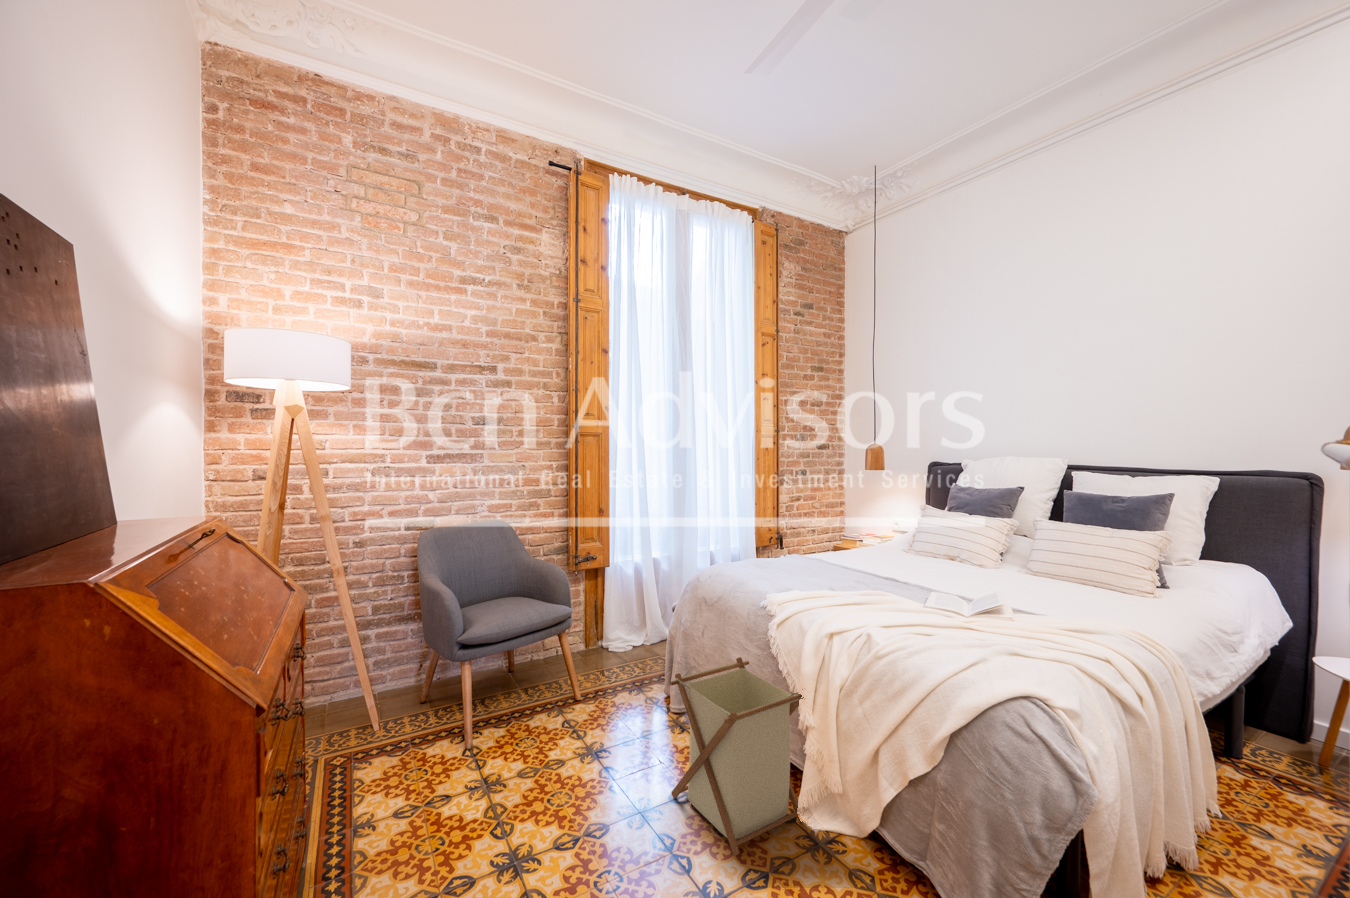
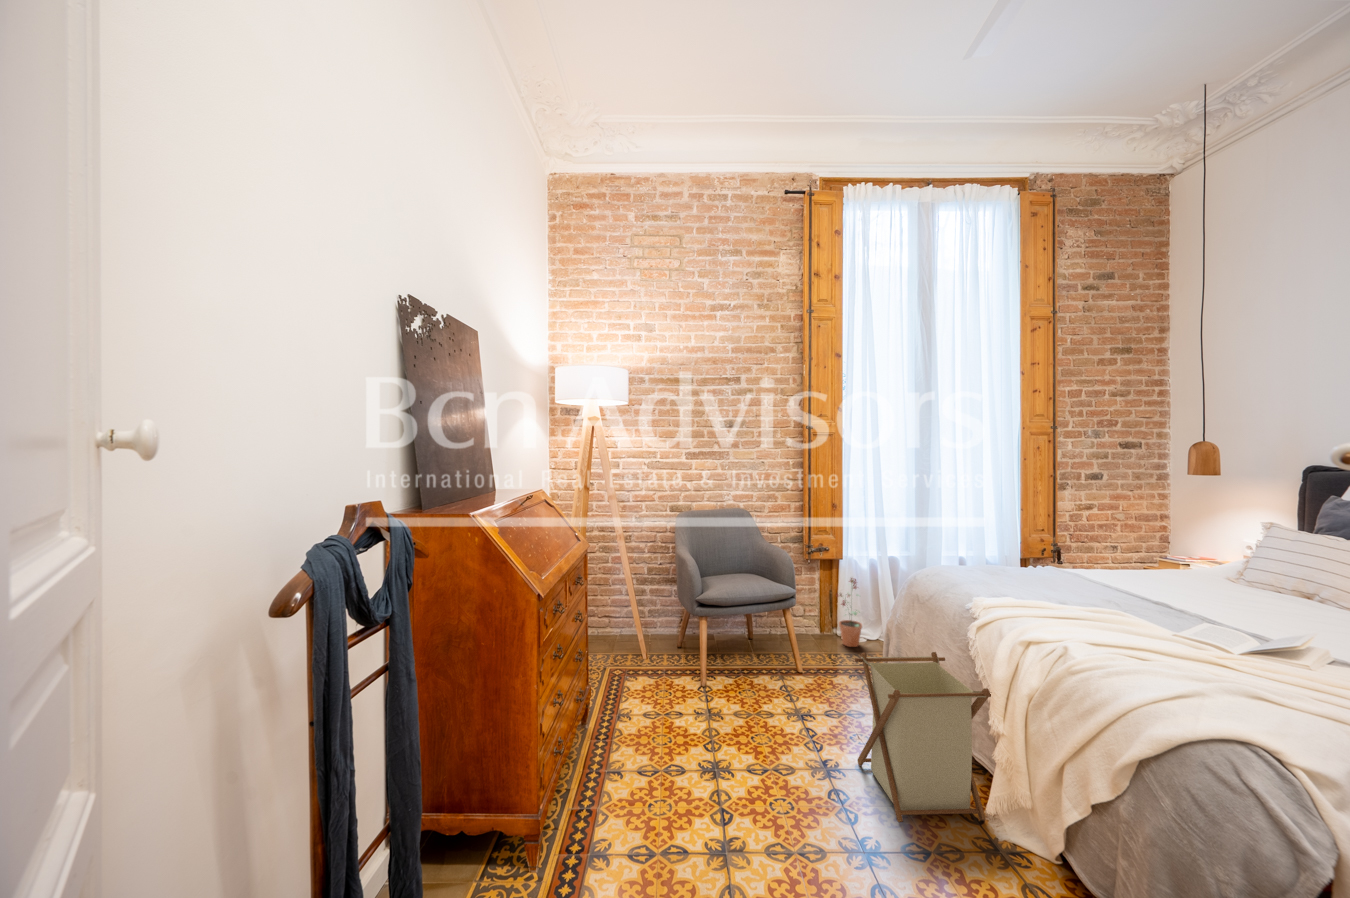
potted plant: none [601,584,630,658] -> present [836,578,862,647]

